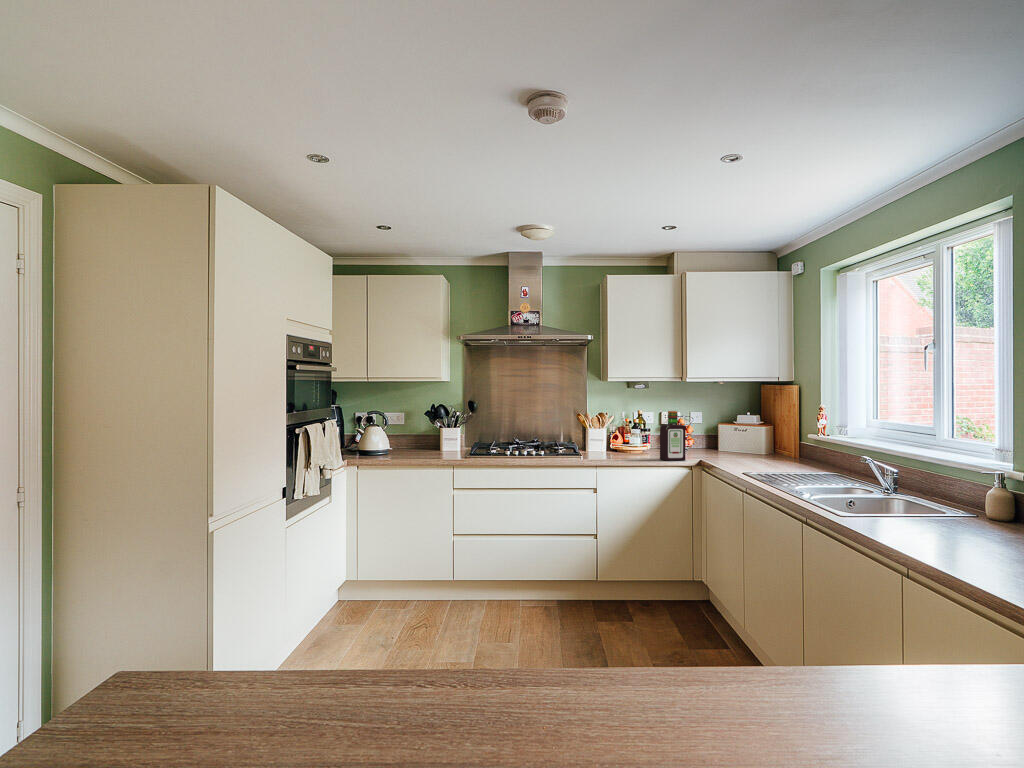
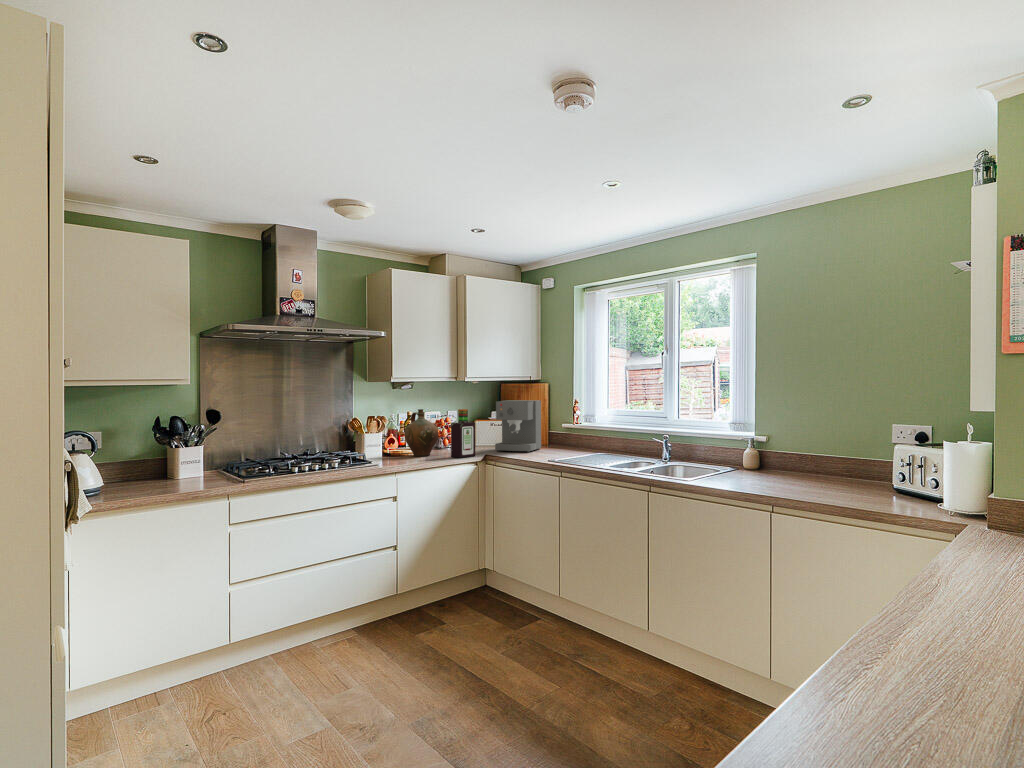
coffee maker: none [721,403,780,462] -> present [495,400,541,452]
ceramic jug: none [622,409,653,455] -> present [404,409,438,456]

